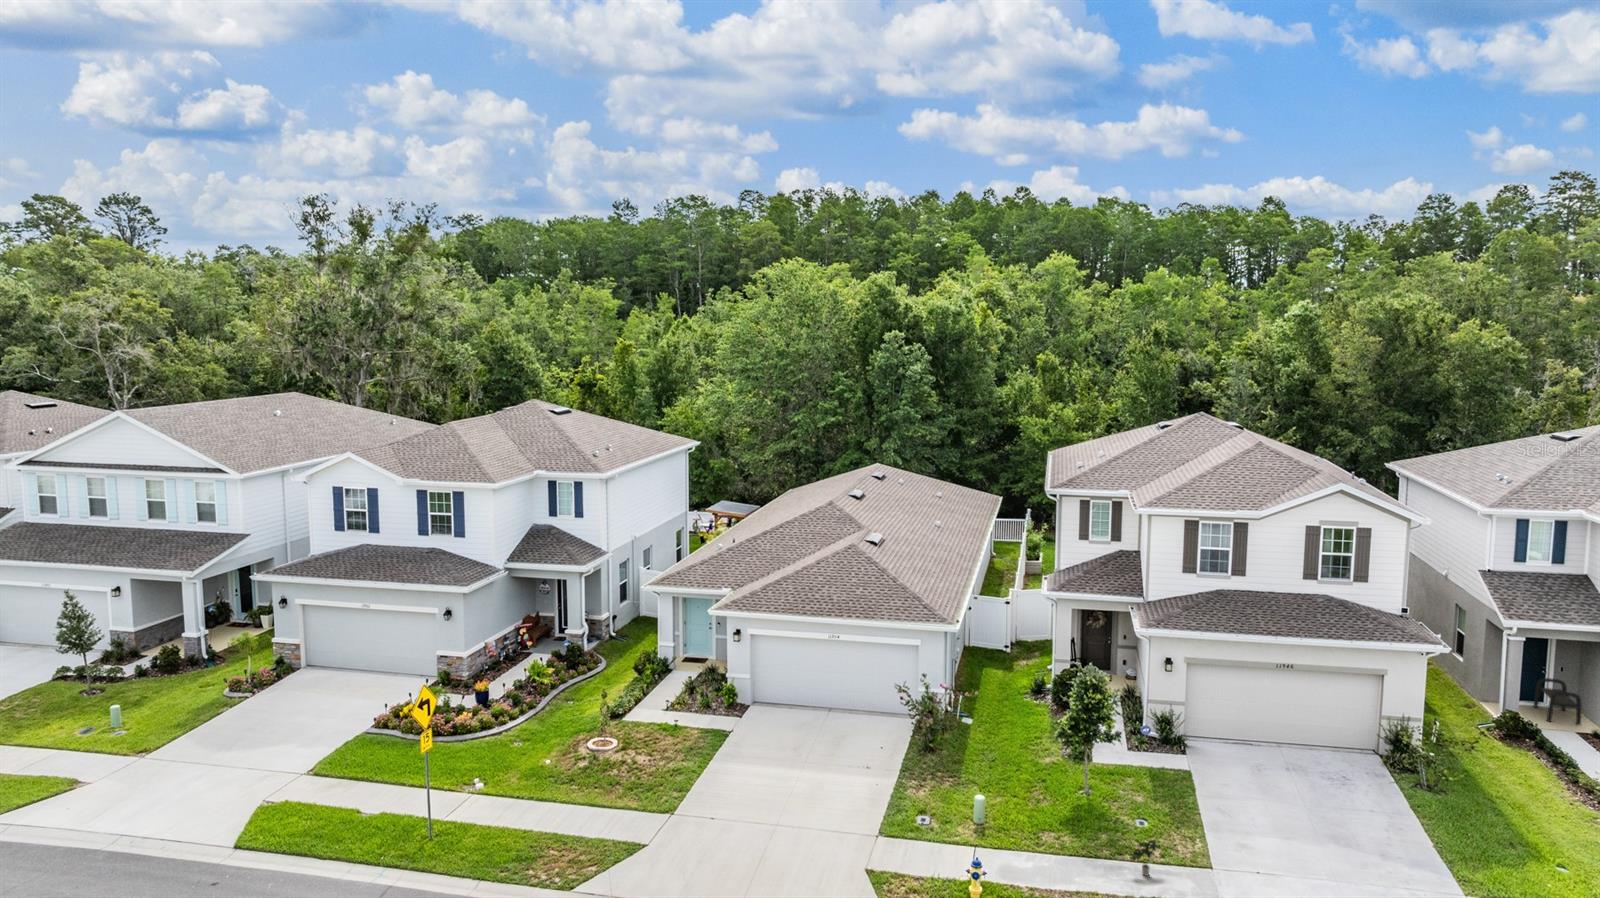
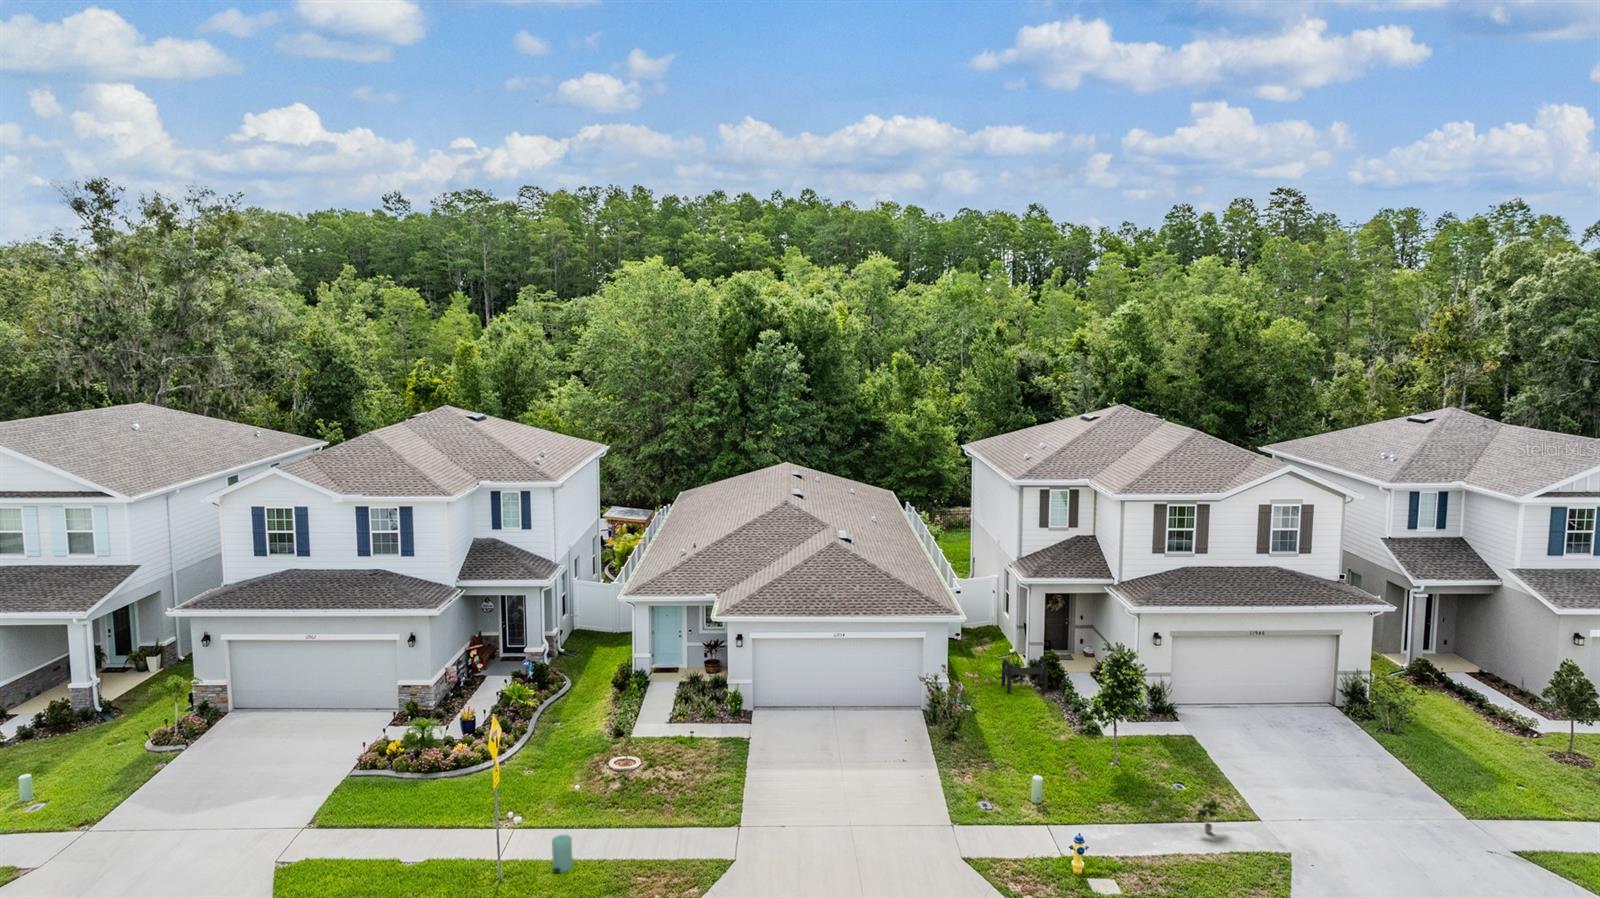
bench: present [1534,678,1582,725] -> present [1002,658,1048,694]
trash can: none [481,803,502,839] -> present [552,835,573,873]

